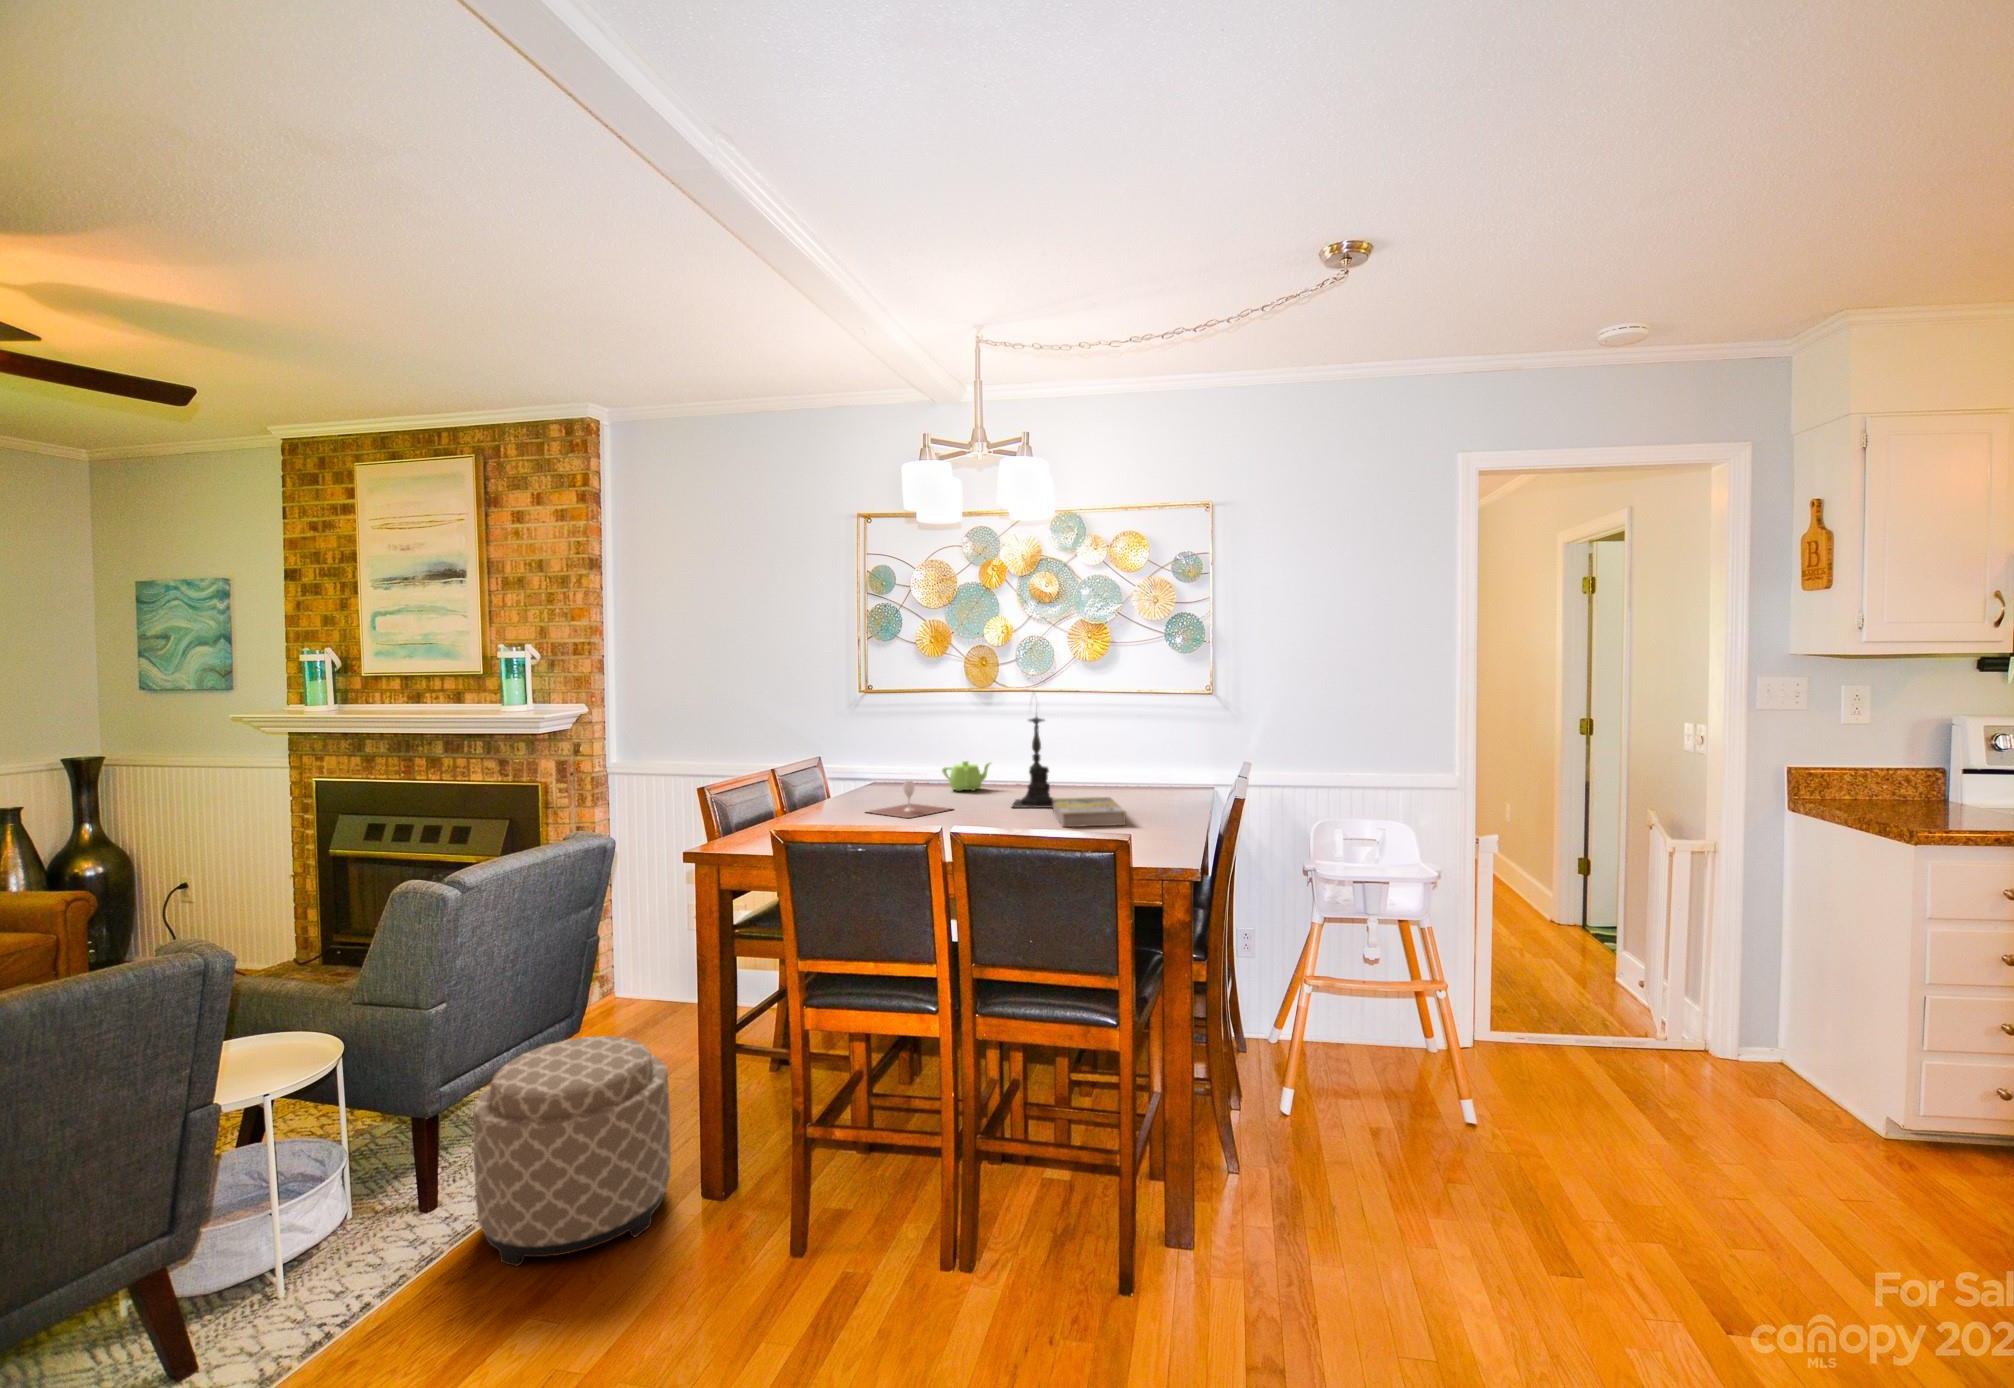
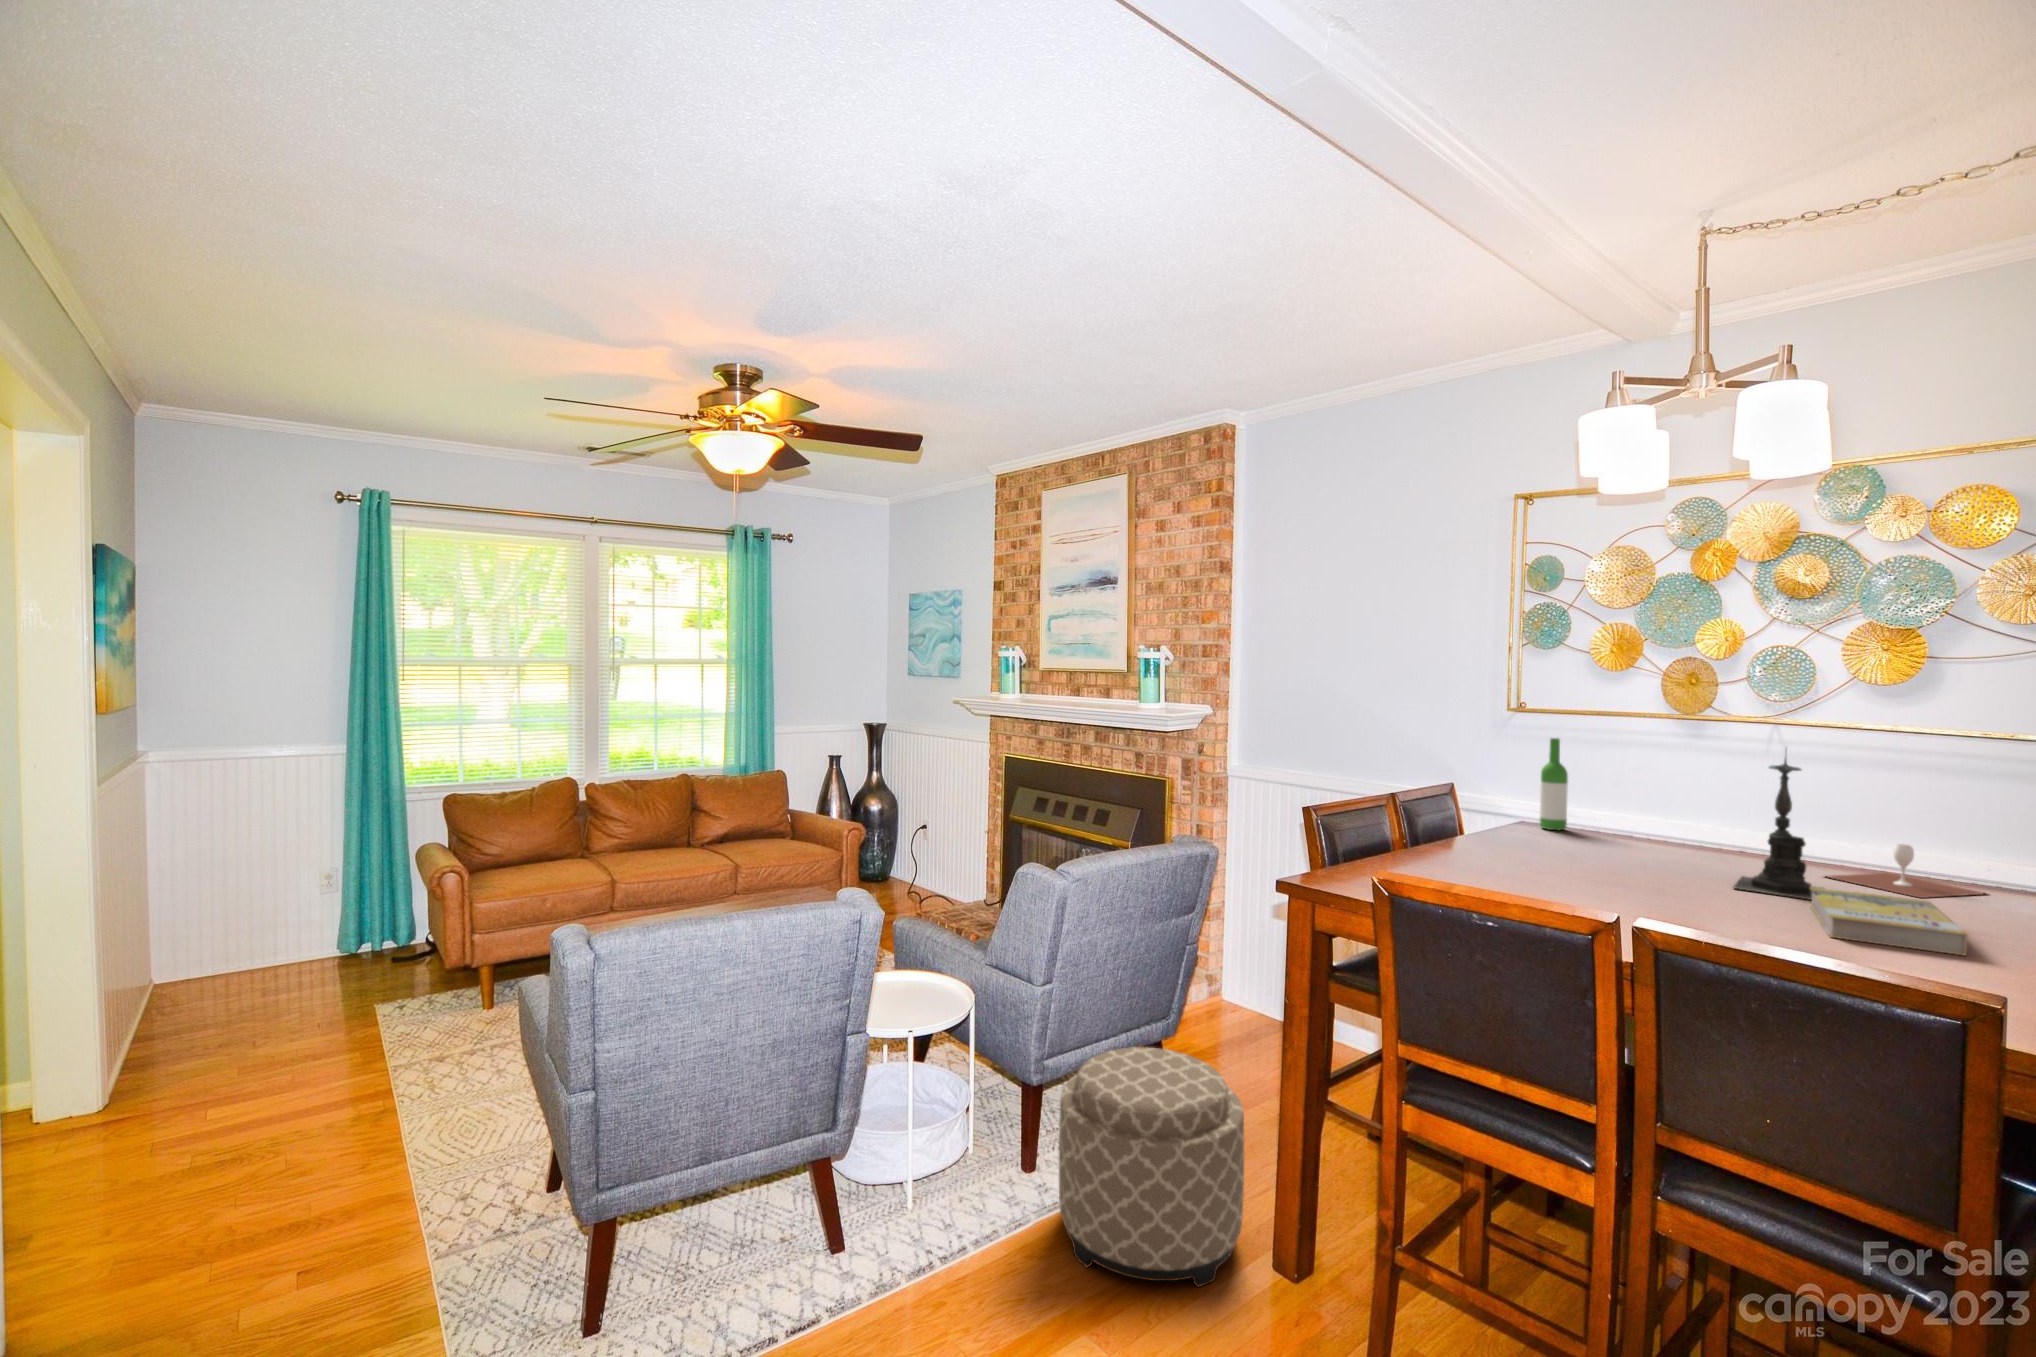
wine bottle: none [886,712,905,786] -> present [1540,738,1568,830]
teapot: present [942,761,991,791] -> none [1621,811,1704,853]
wine glass: present [868,781,951,818] -> present [1828,844,1984,898]

